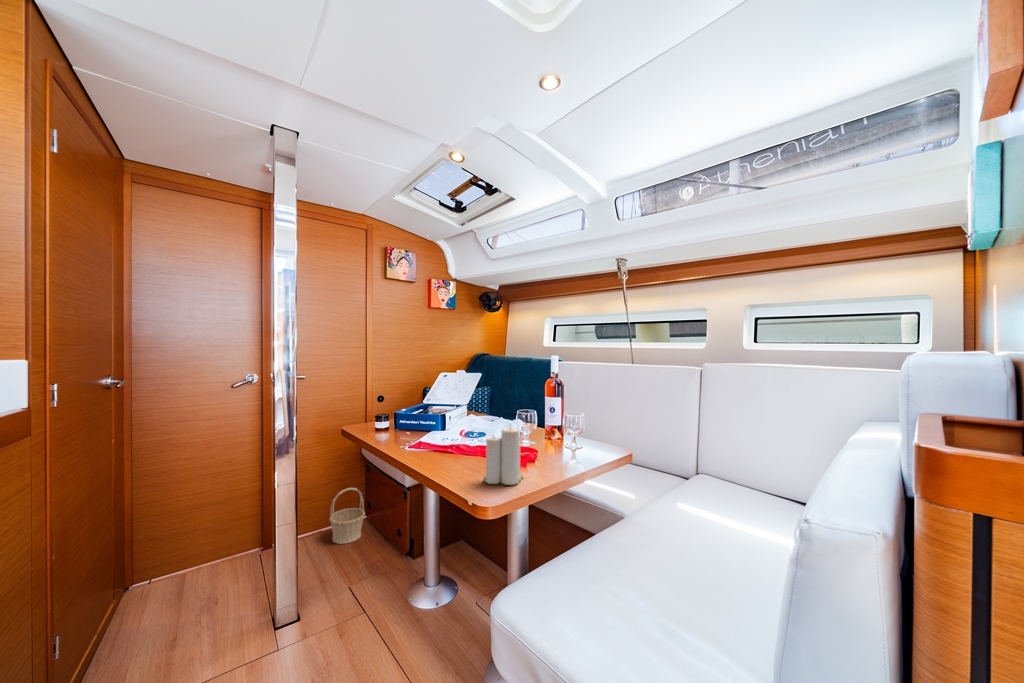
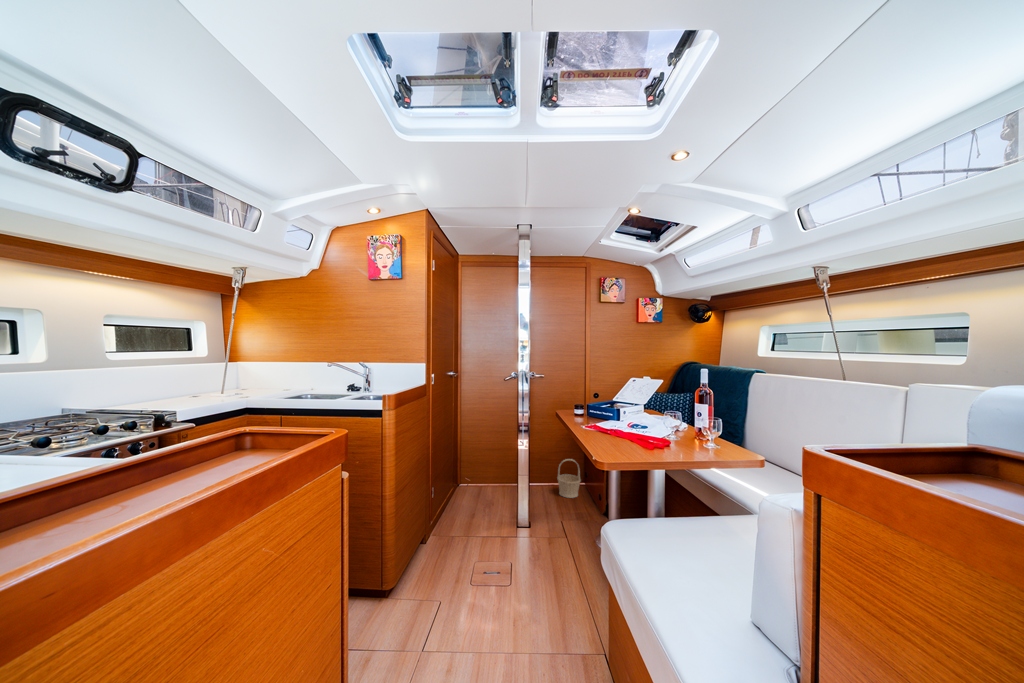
candle: present [483,427,523,485] -> none [616,414,646,456]

